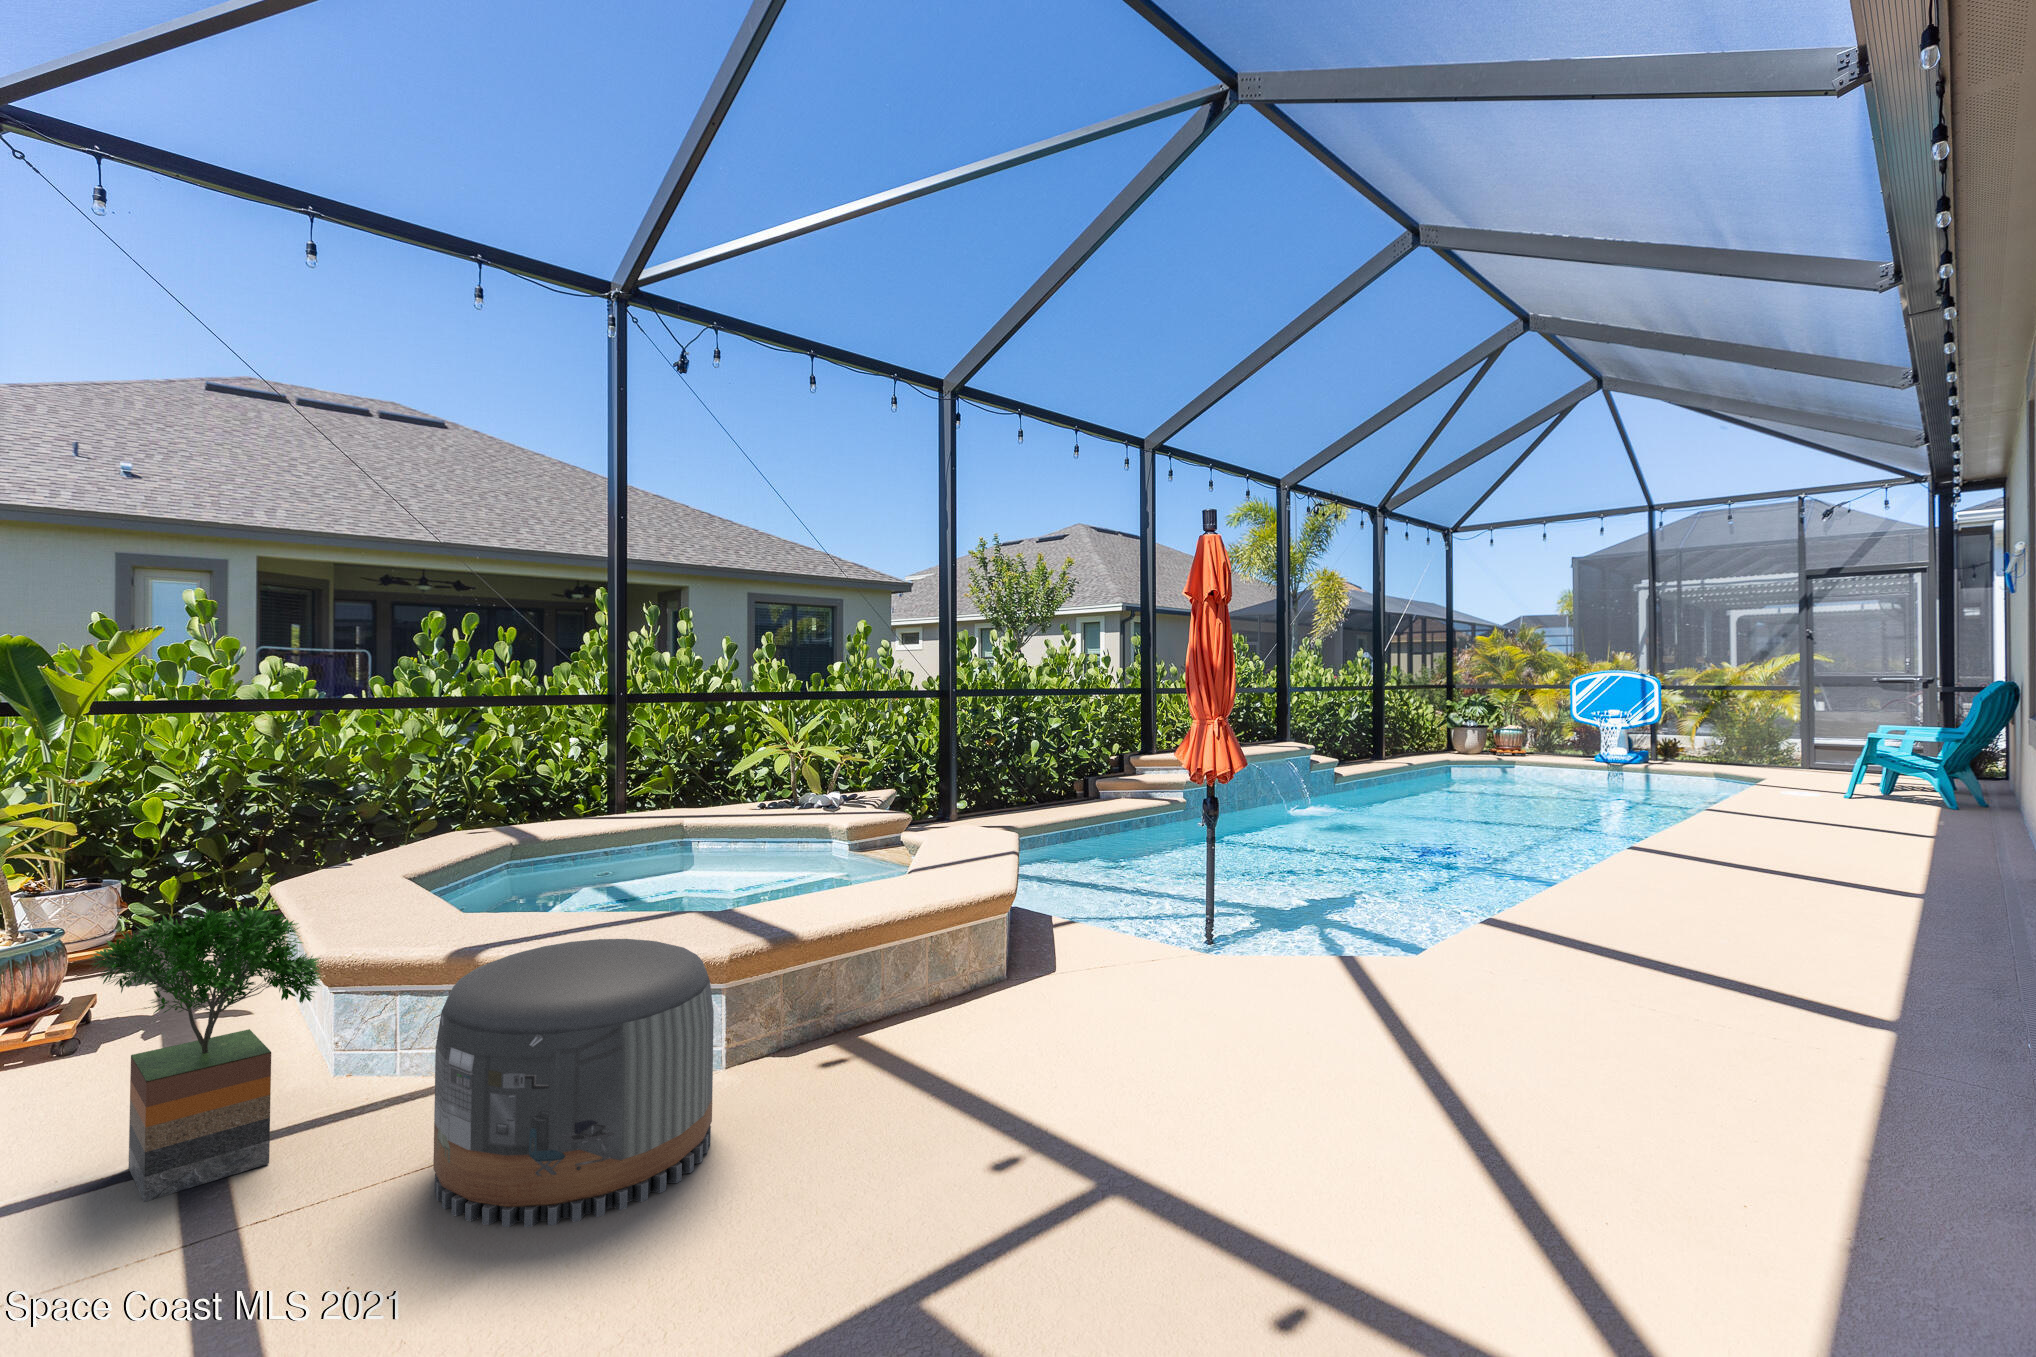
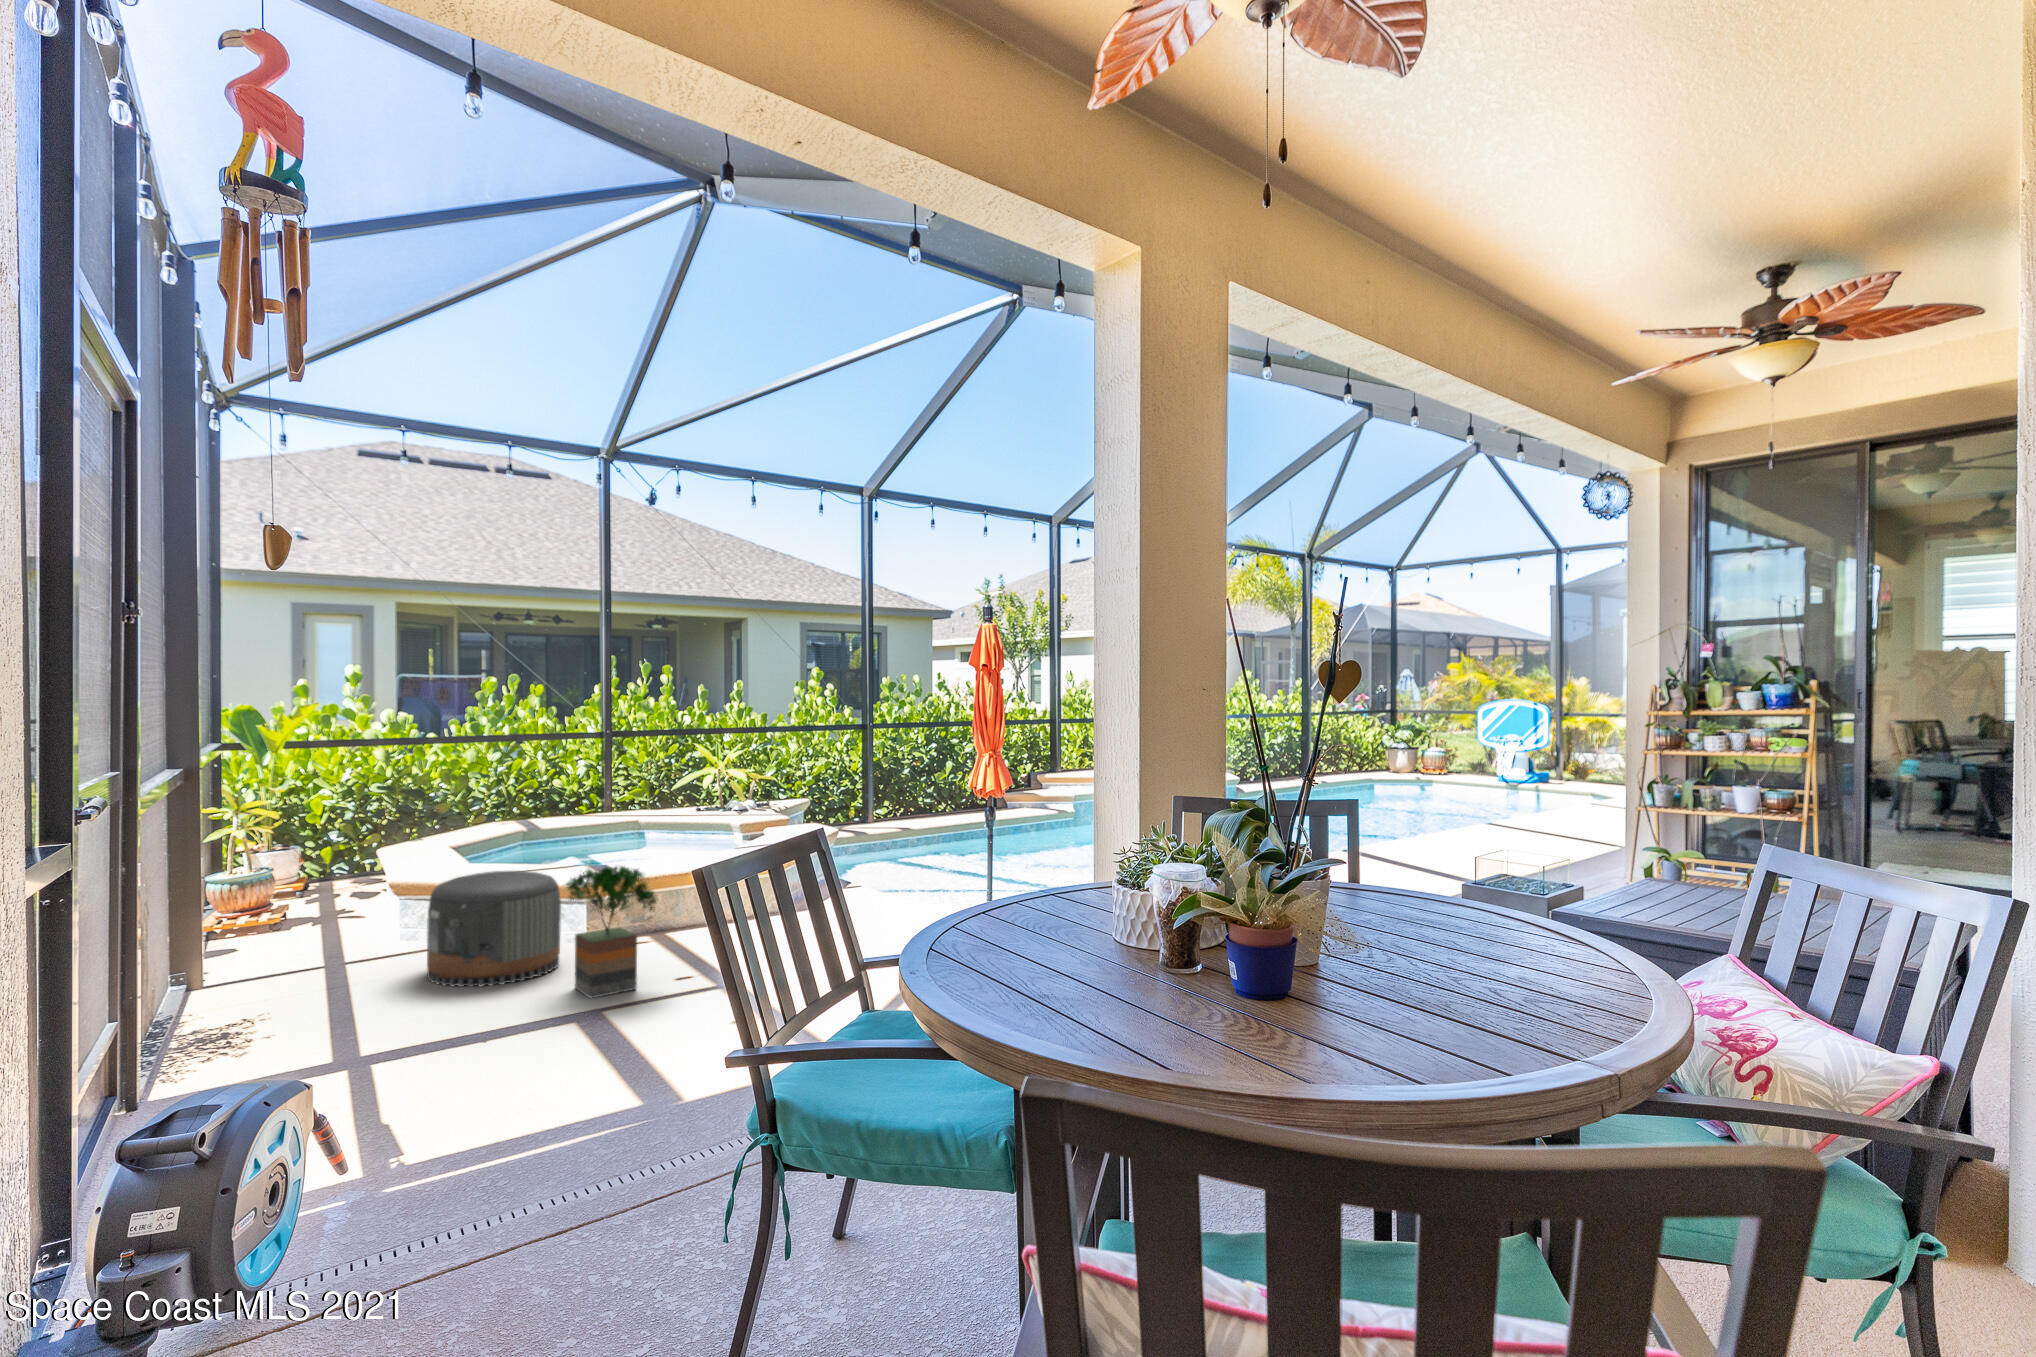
potted tree: present [90,906,321,1202] -> present [565,866,657,998]

